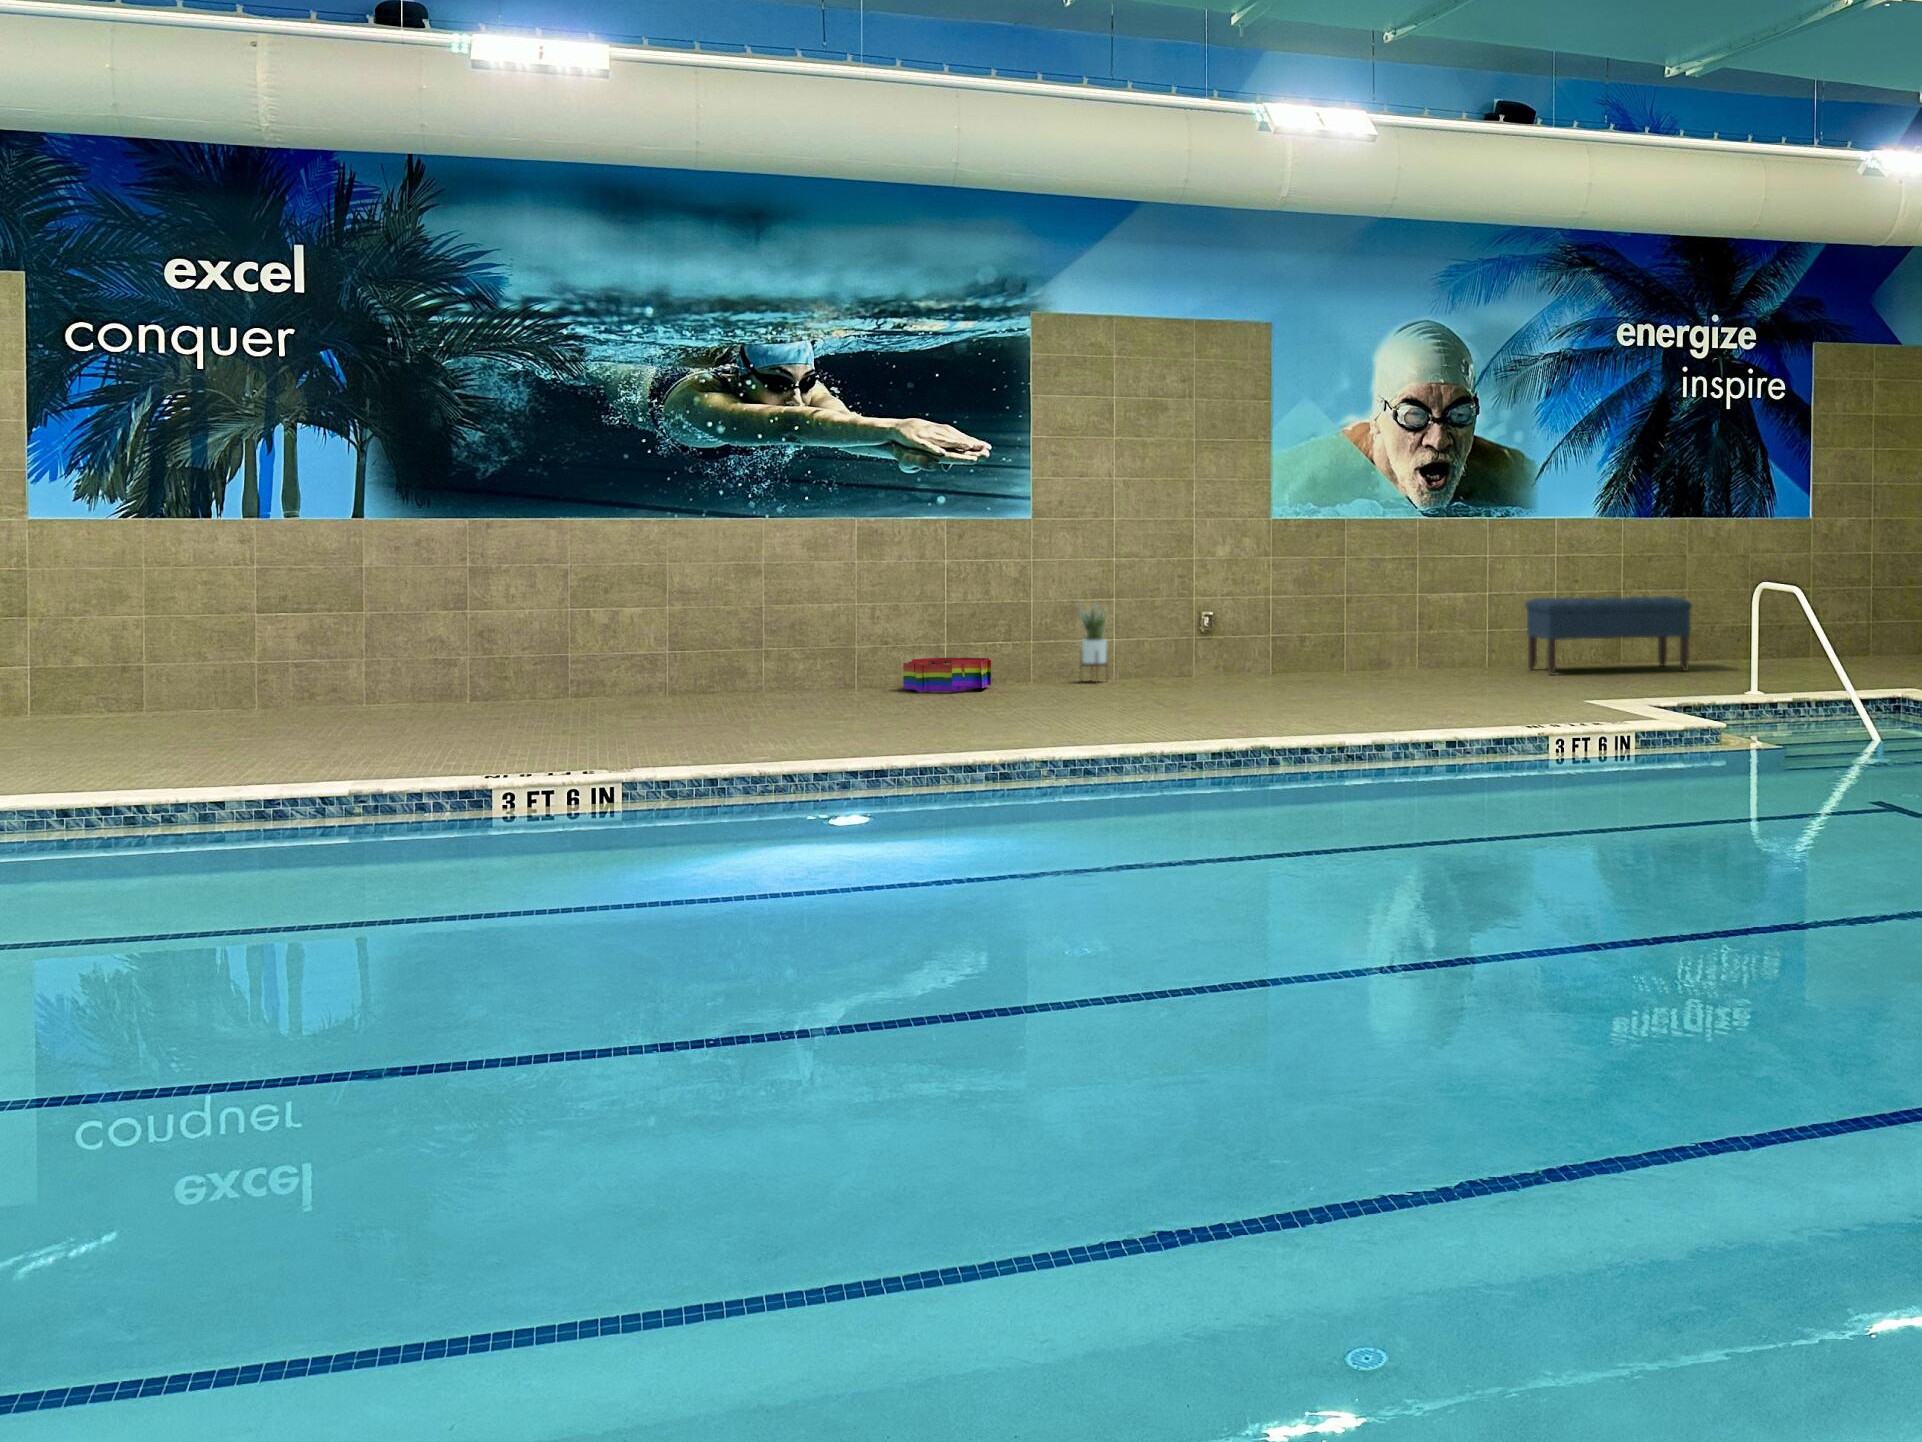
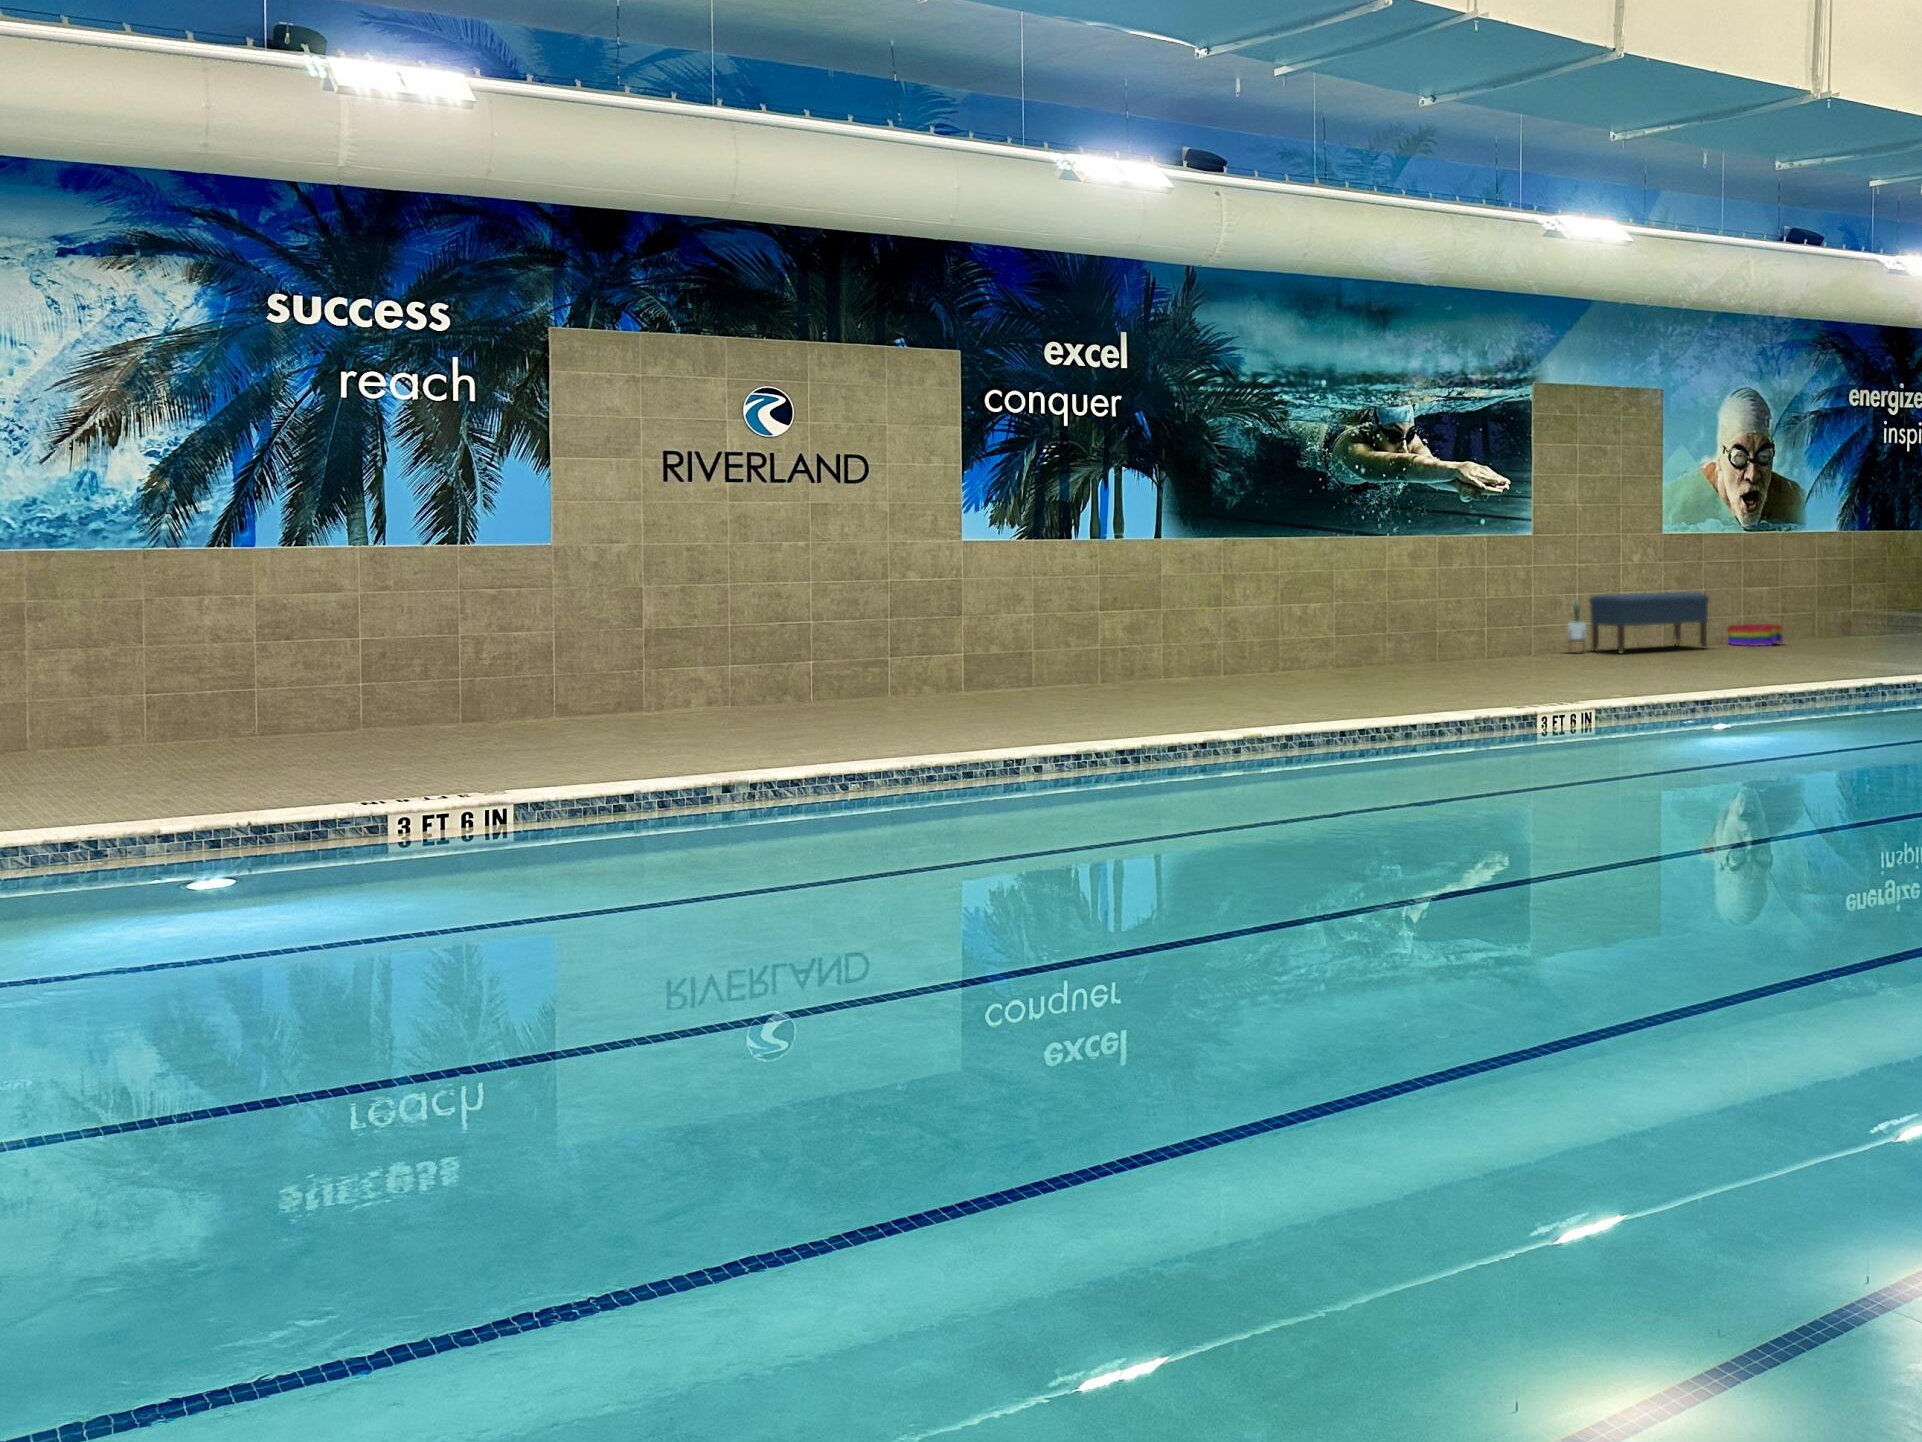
bench: present [1525,596,1692,674] -> present [1589,592,1709,653]
storage bin: present [903,658,991,692] -> present [1727,624,1782,646]

